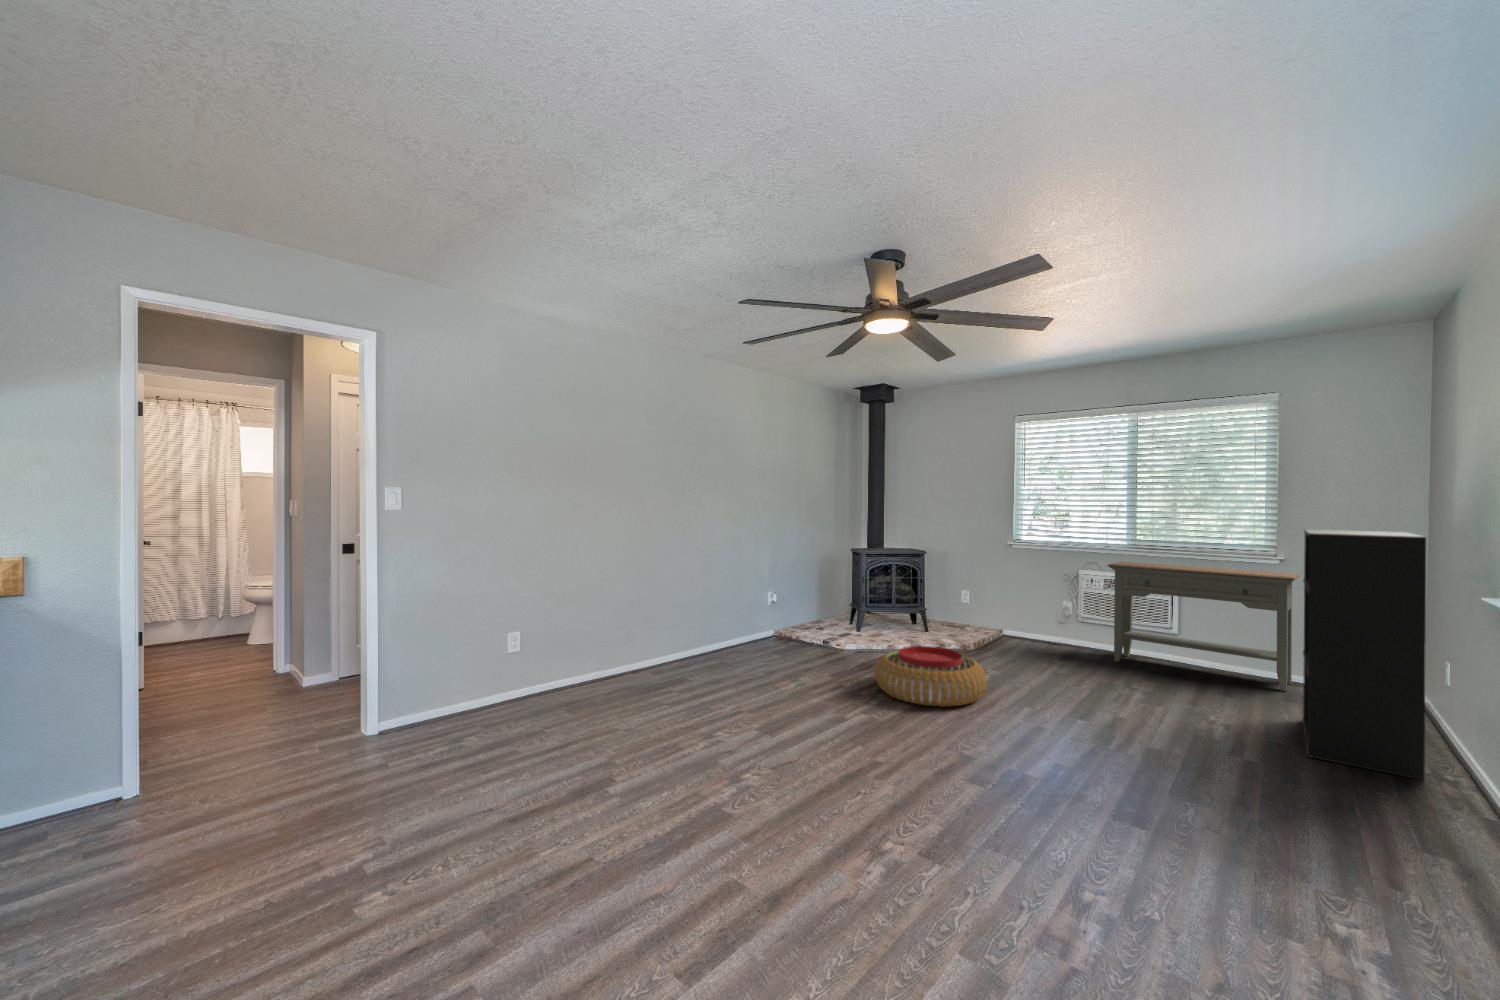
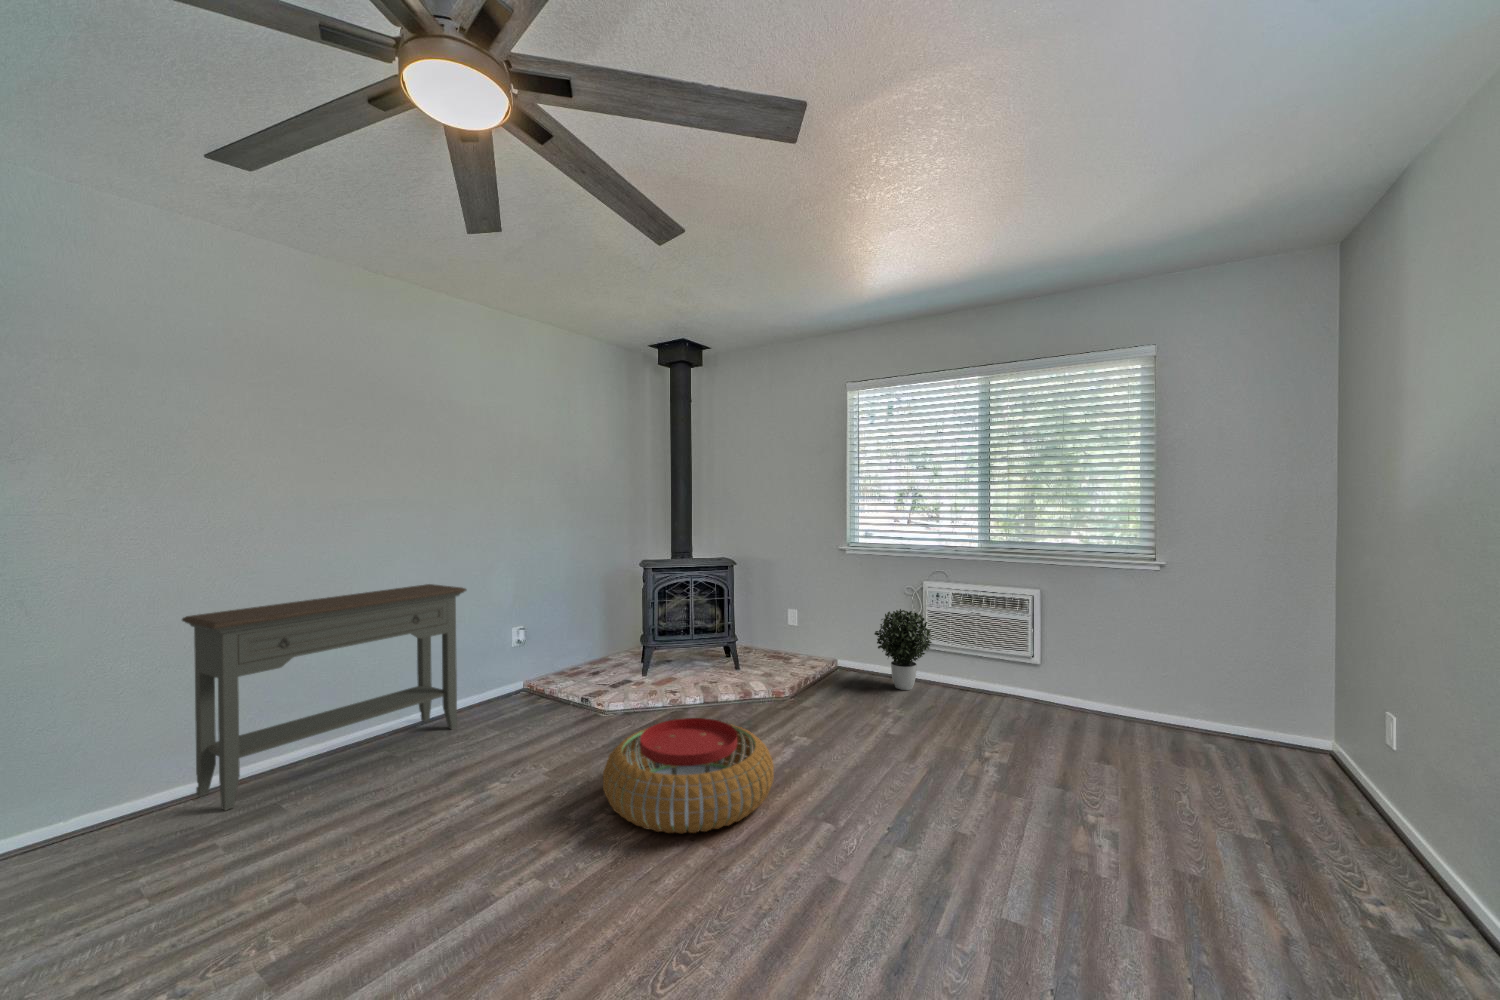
bookshelf: present [1302,529,1426,780] -> none [1205,528,1415,946]
console table: present [1108,562,1300,691] -> present [182,584,466,810]
potted plant: none [1039,590,1088,651] -> present [874,609,932,690]

